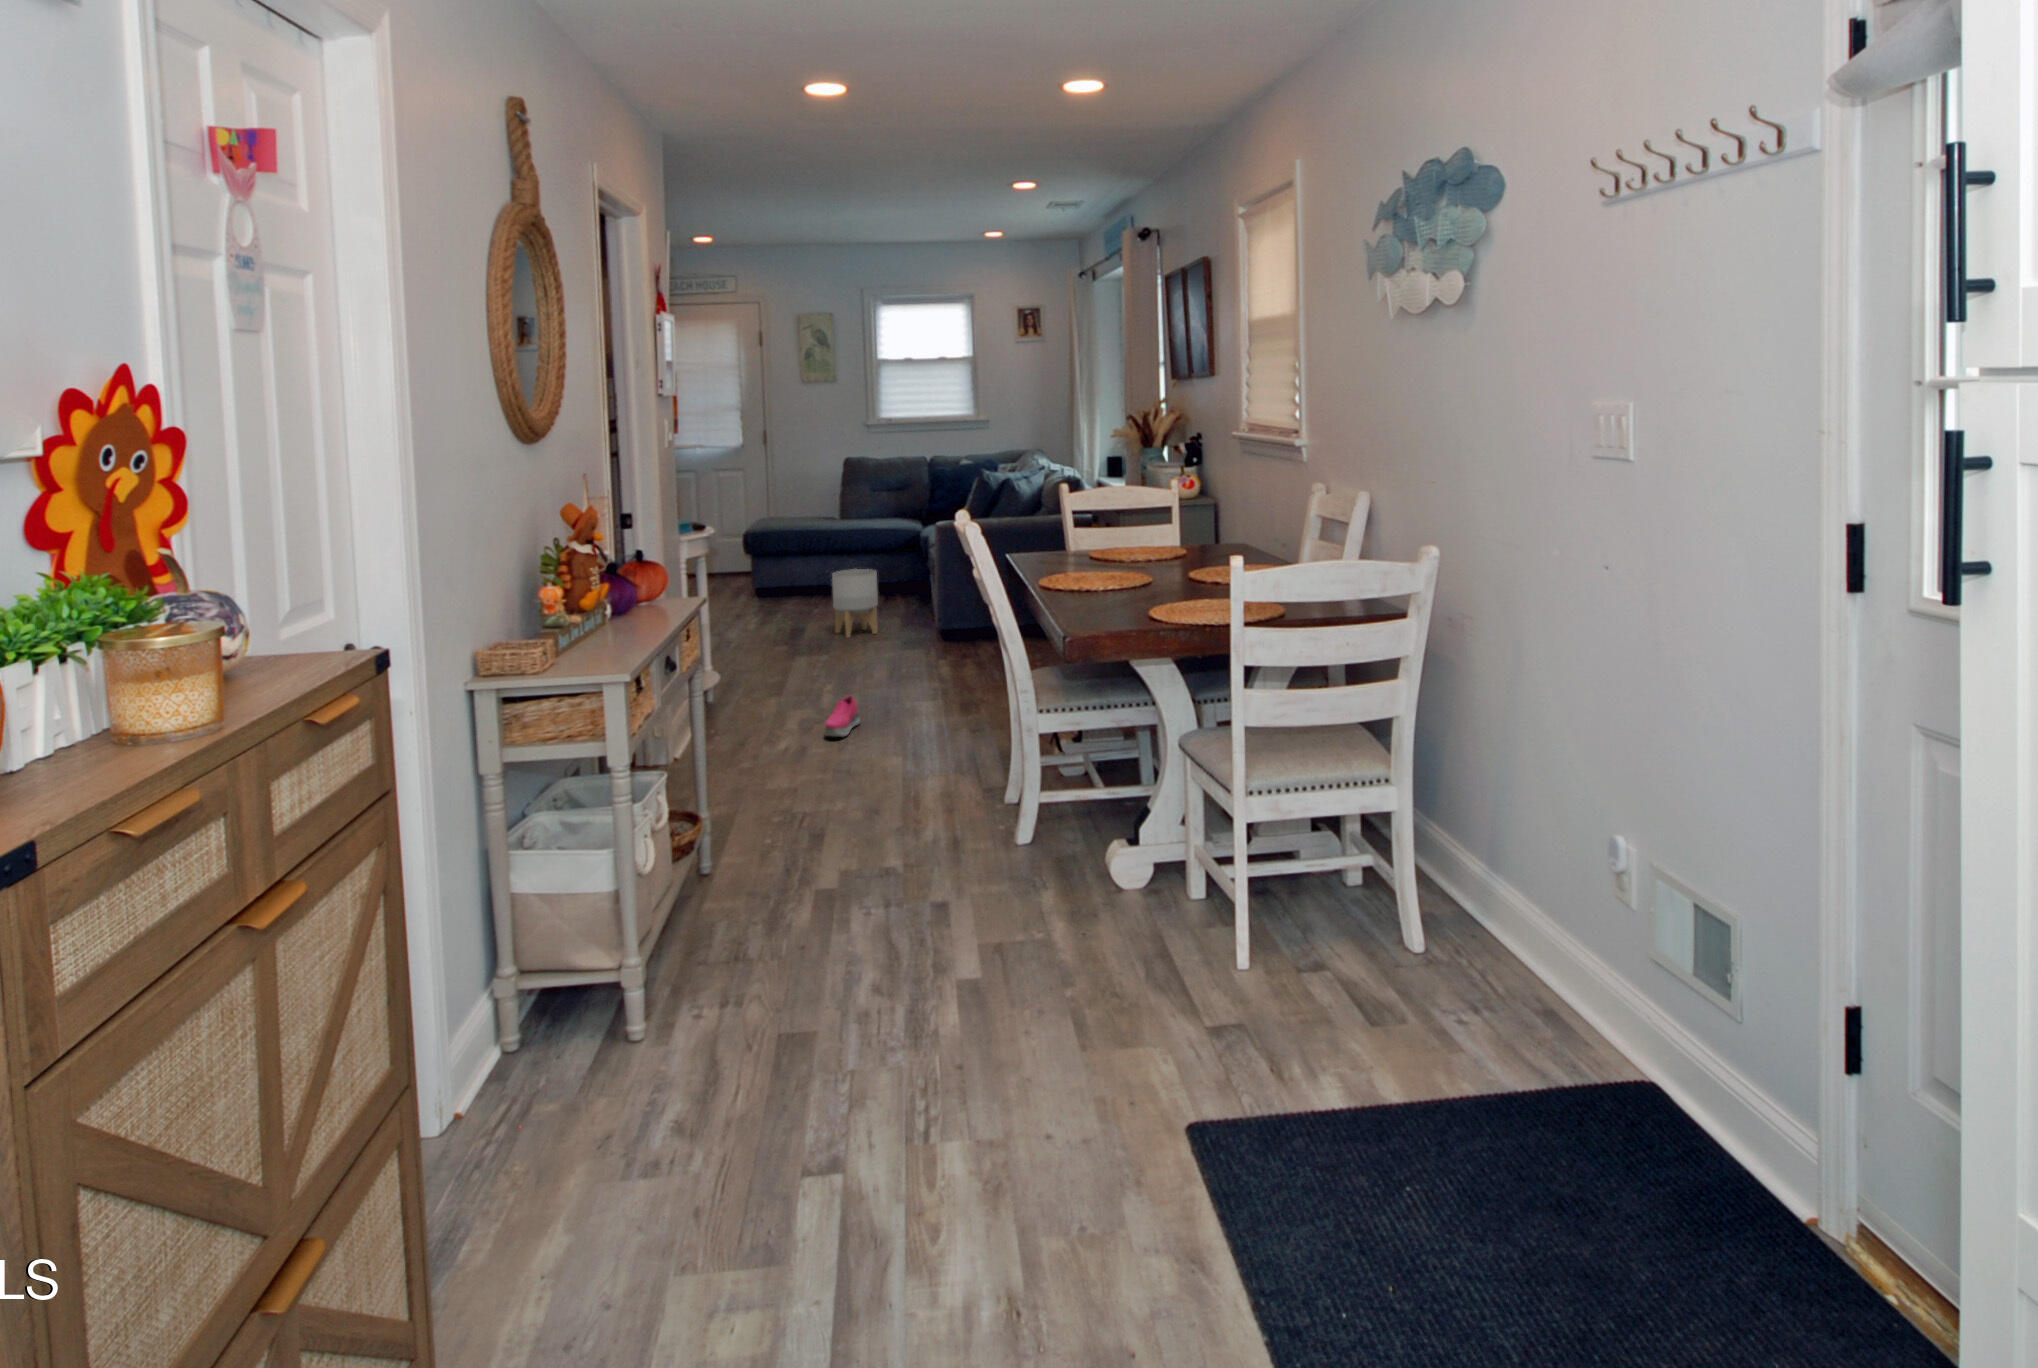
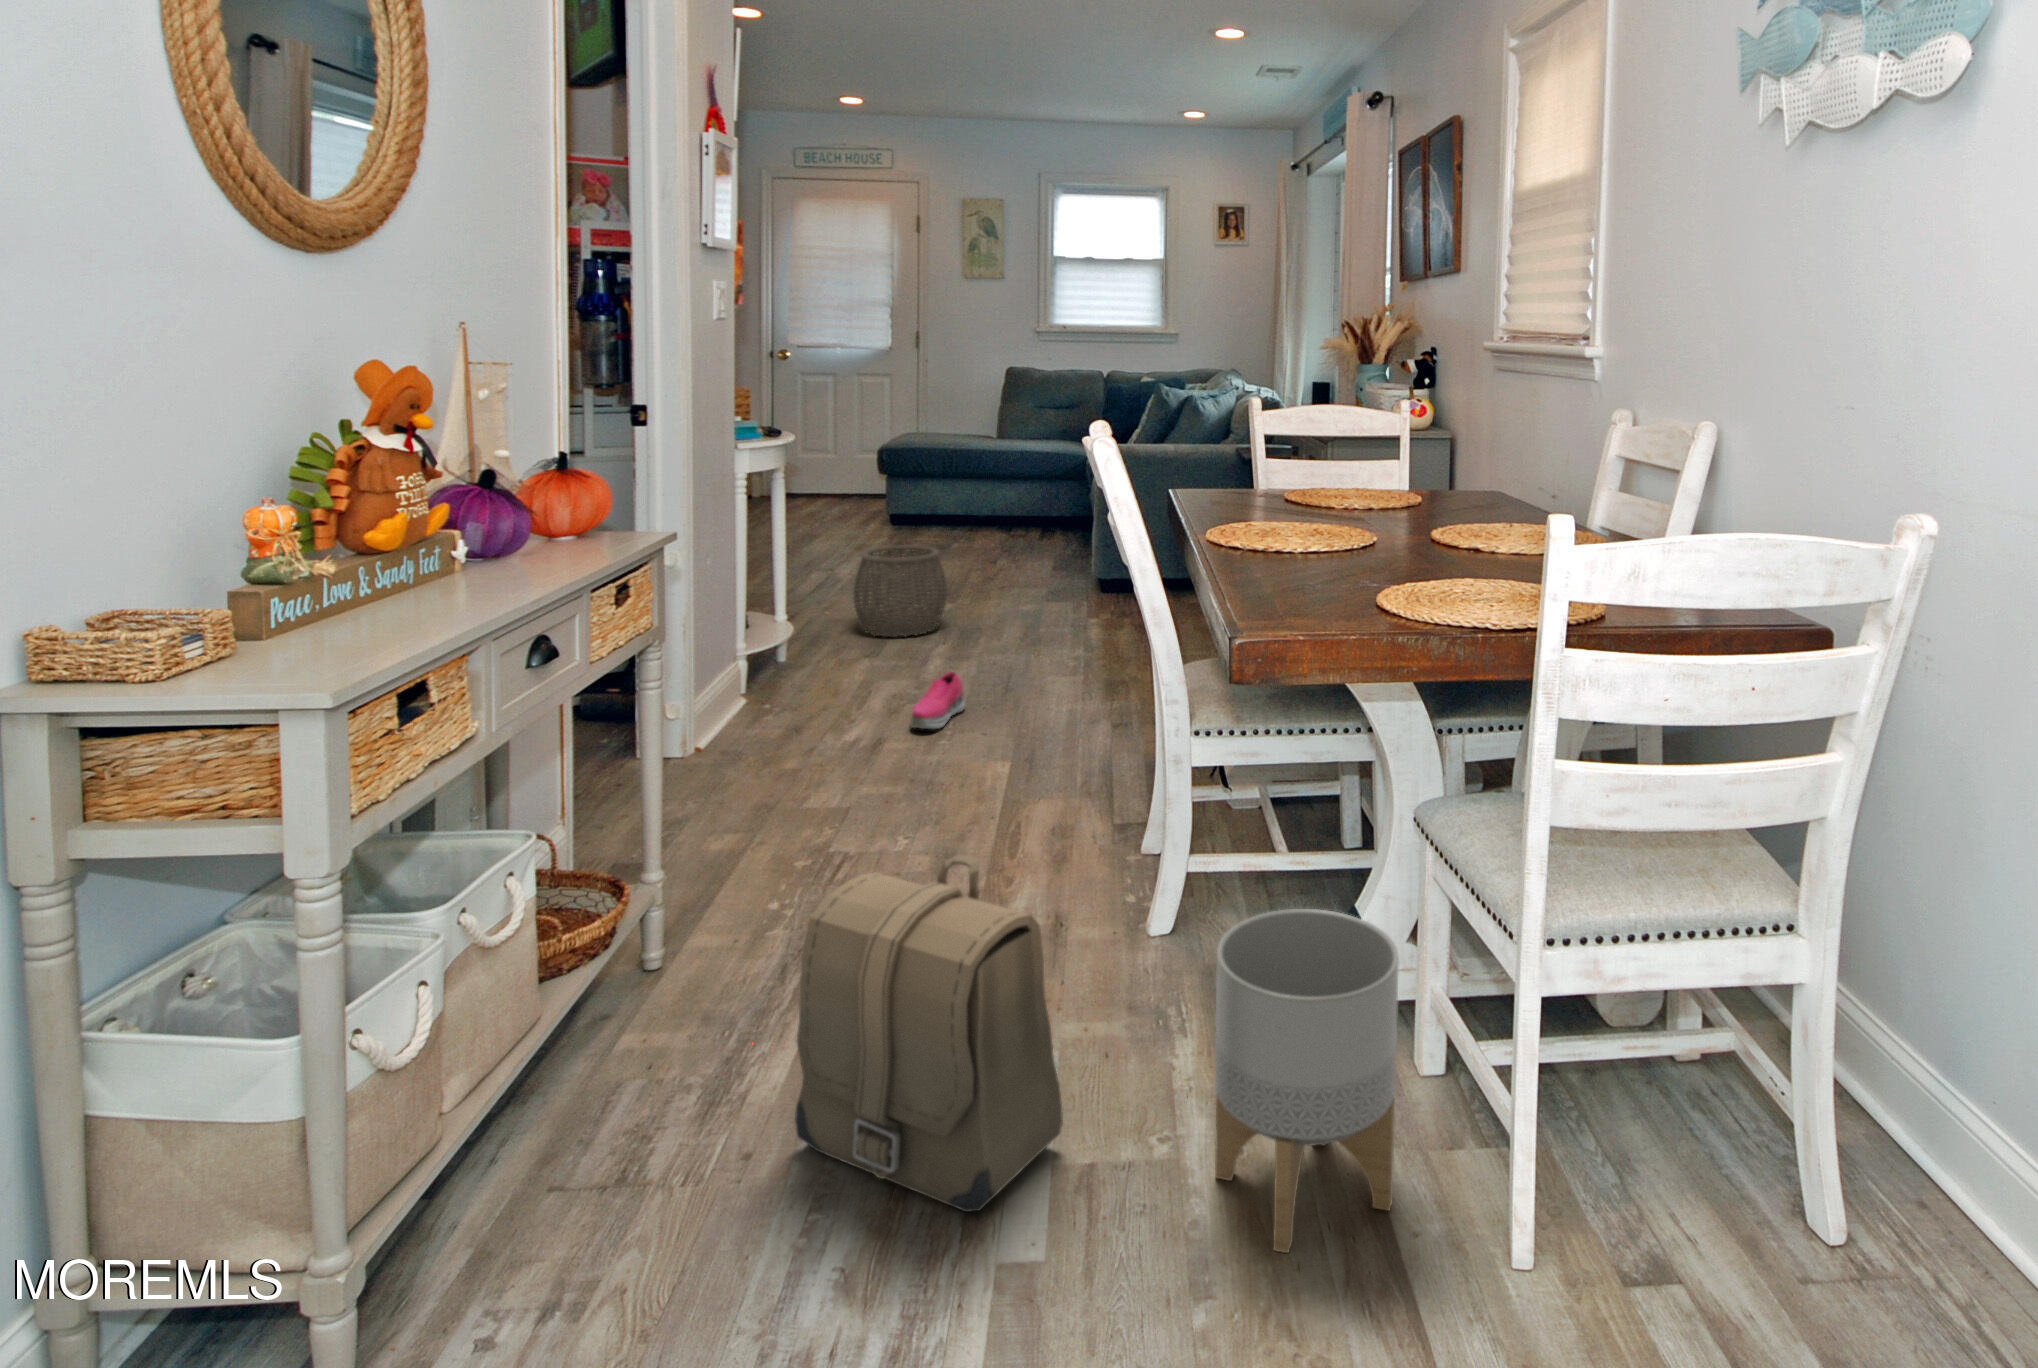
planter: present [832,569,878,638] -> present [1215,909,1399,1253]
woven basket: none [756,606,830,679] -> present [853,545,947,637]
backpack: none [828,772,982,965] -> present [795,855,1063,1212]

